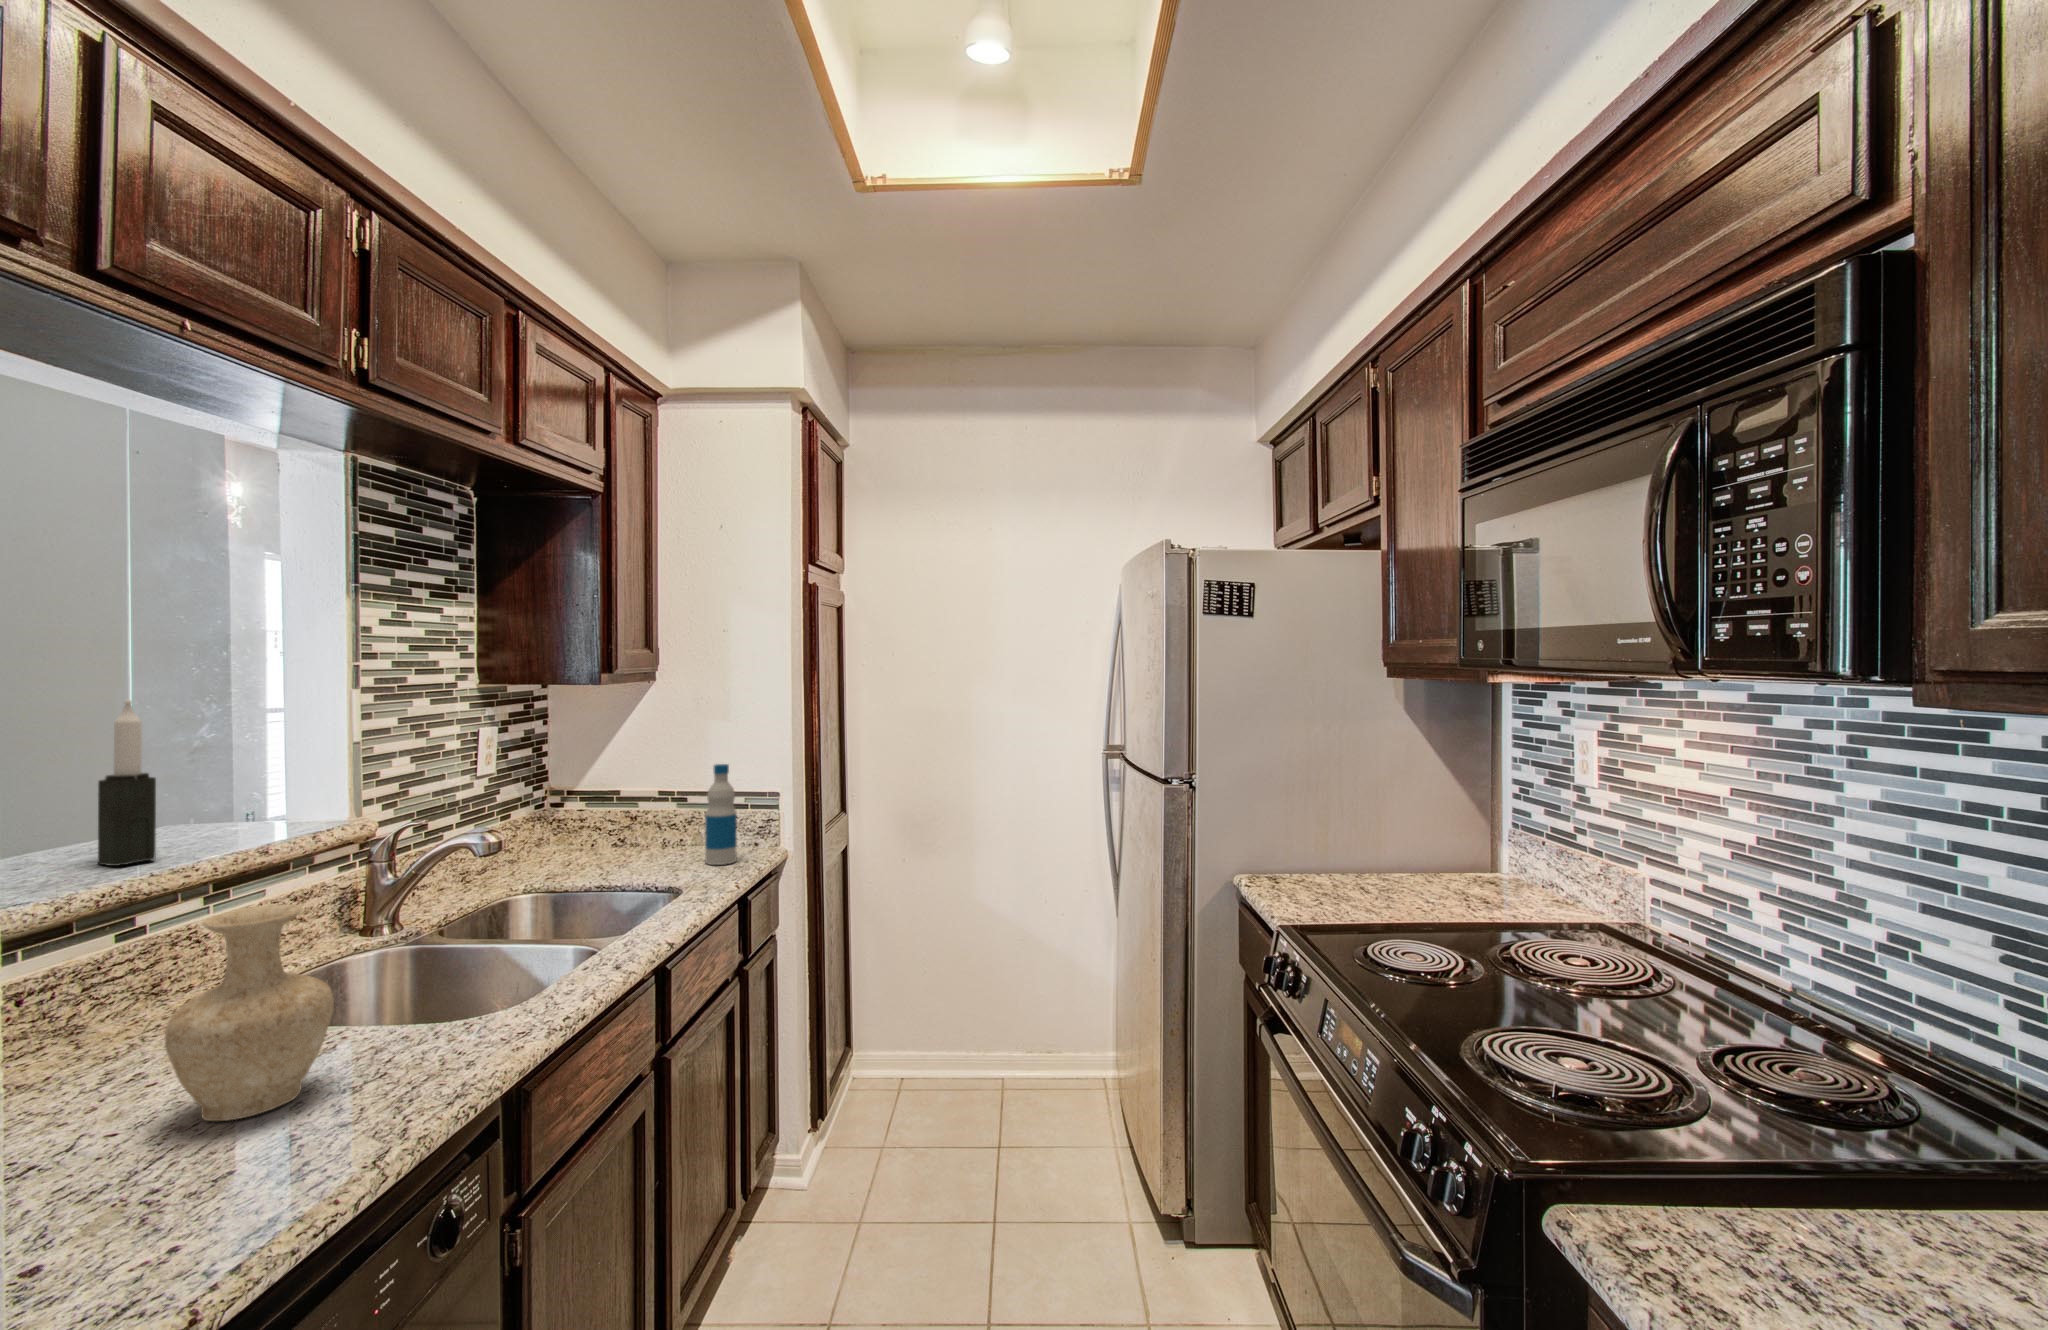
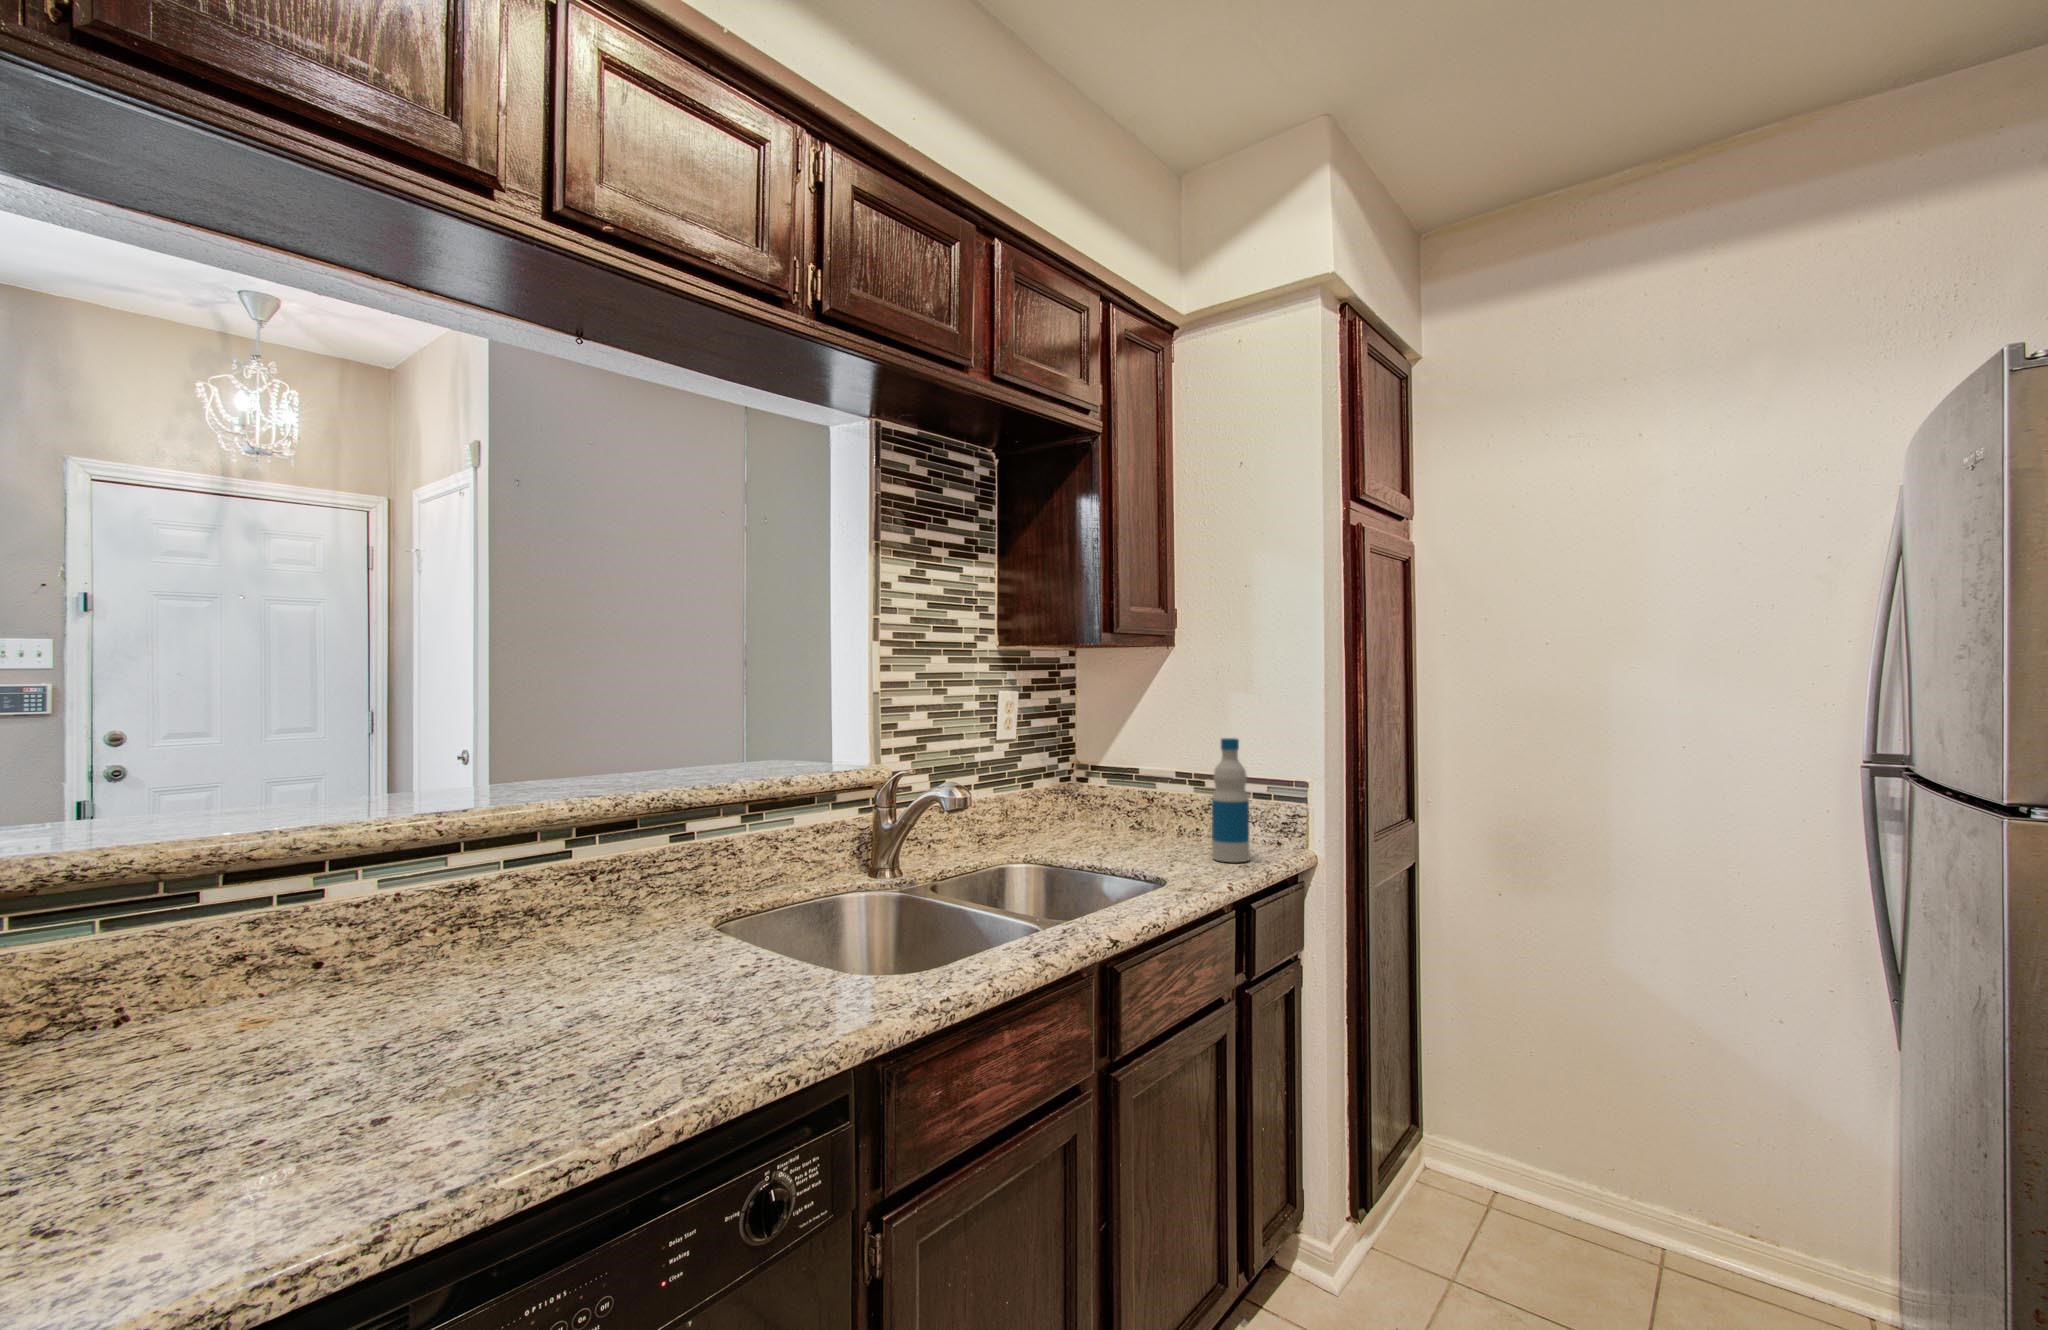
candle: present [98,699,156,866] -> none [679,640,712,780]
vase: present [165,904,334,1121] -> none [593,812,725,1015]

